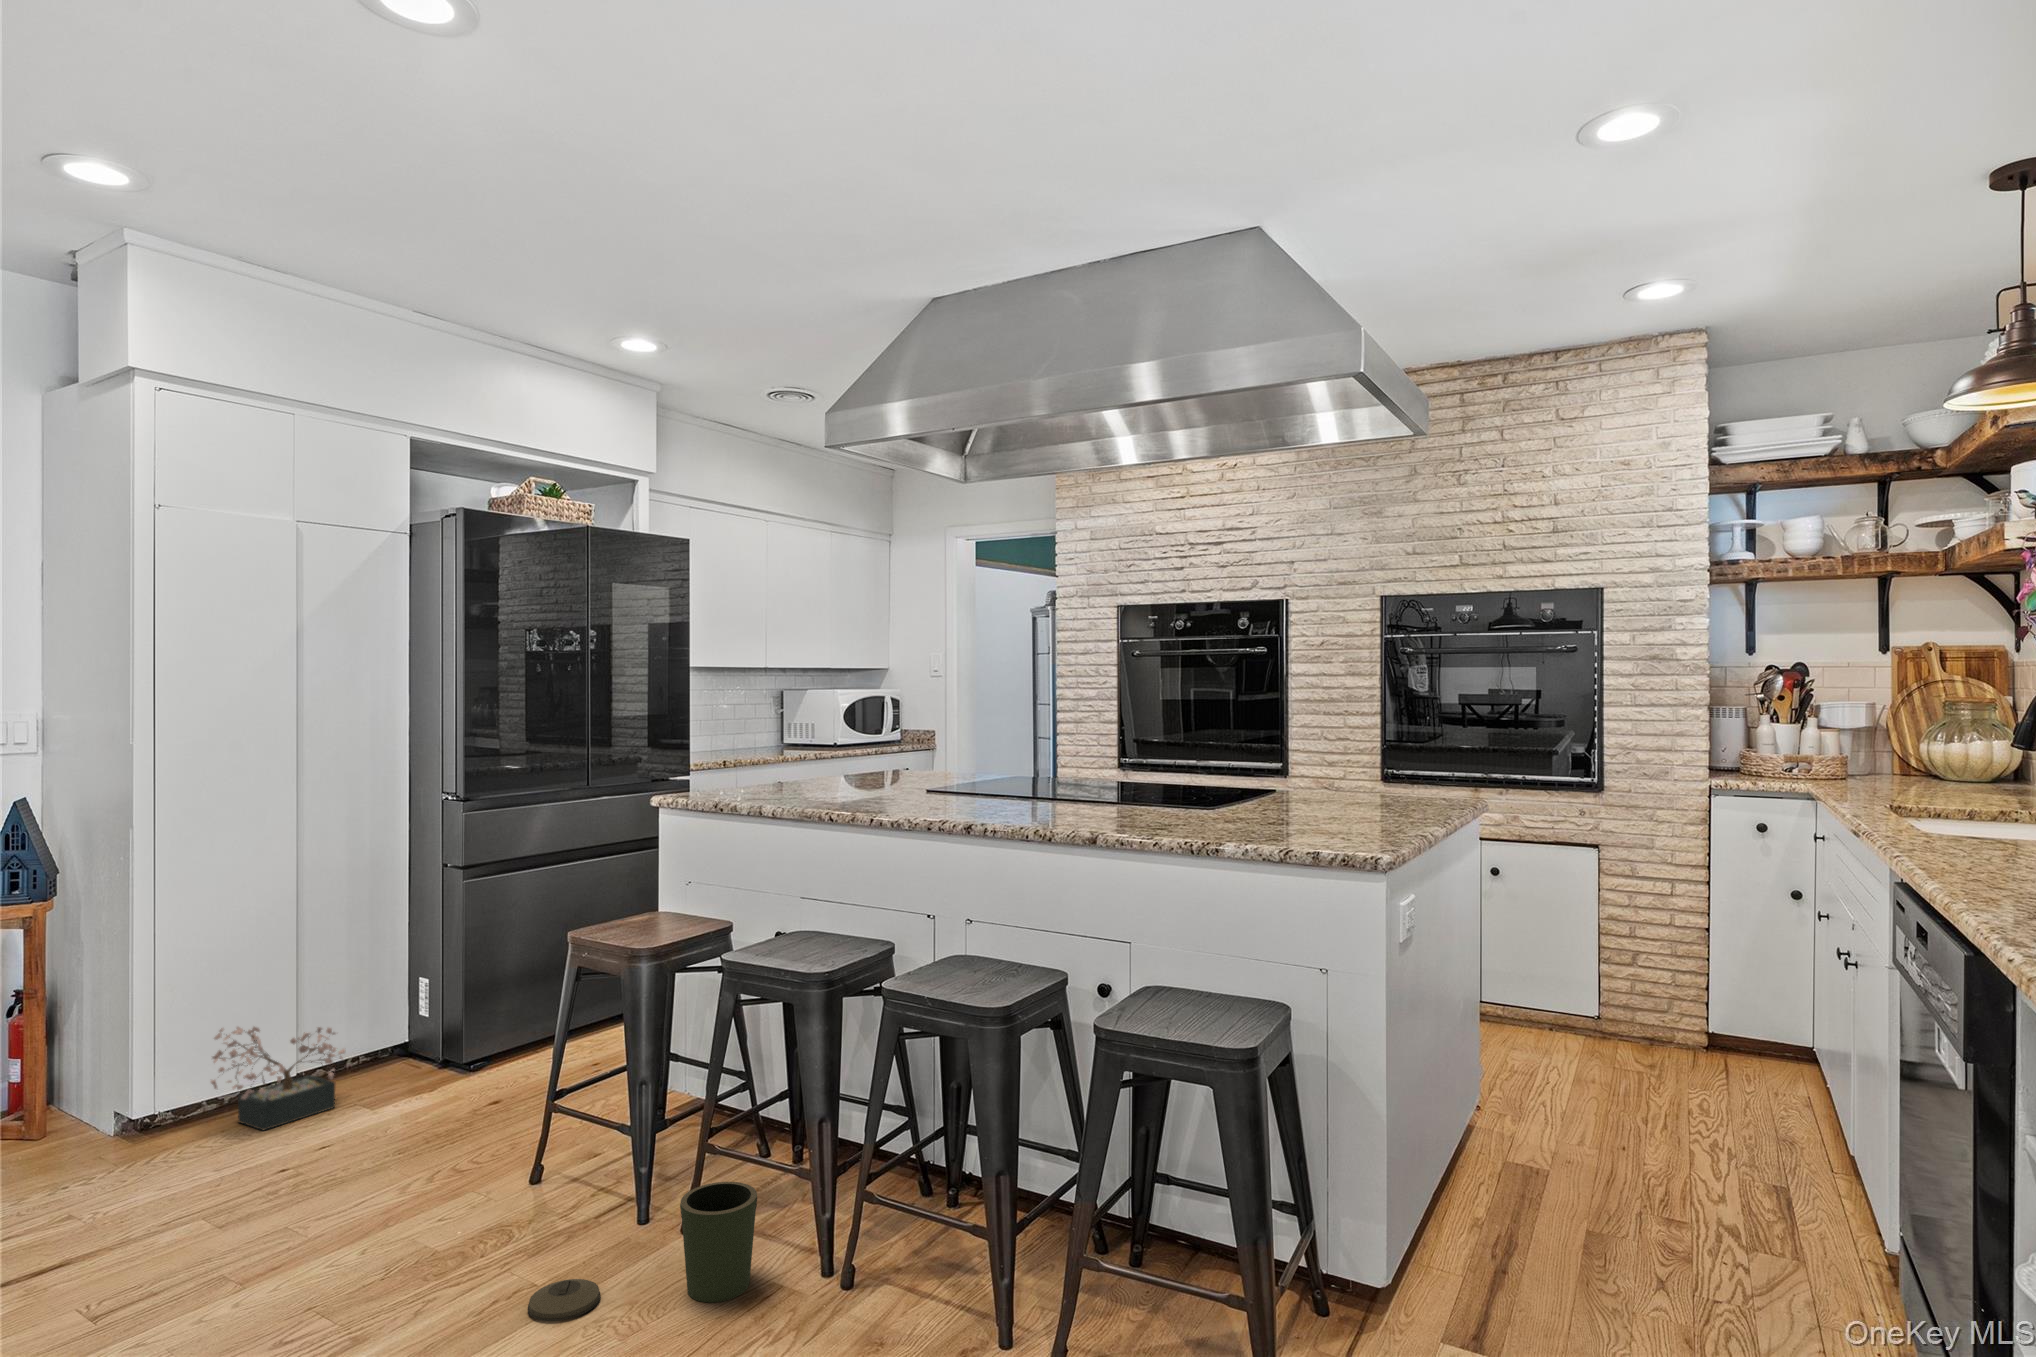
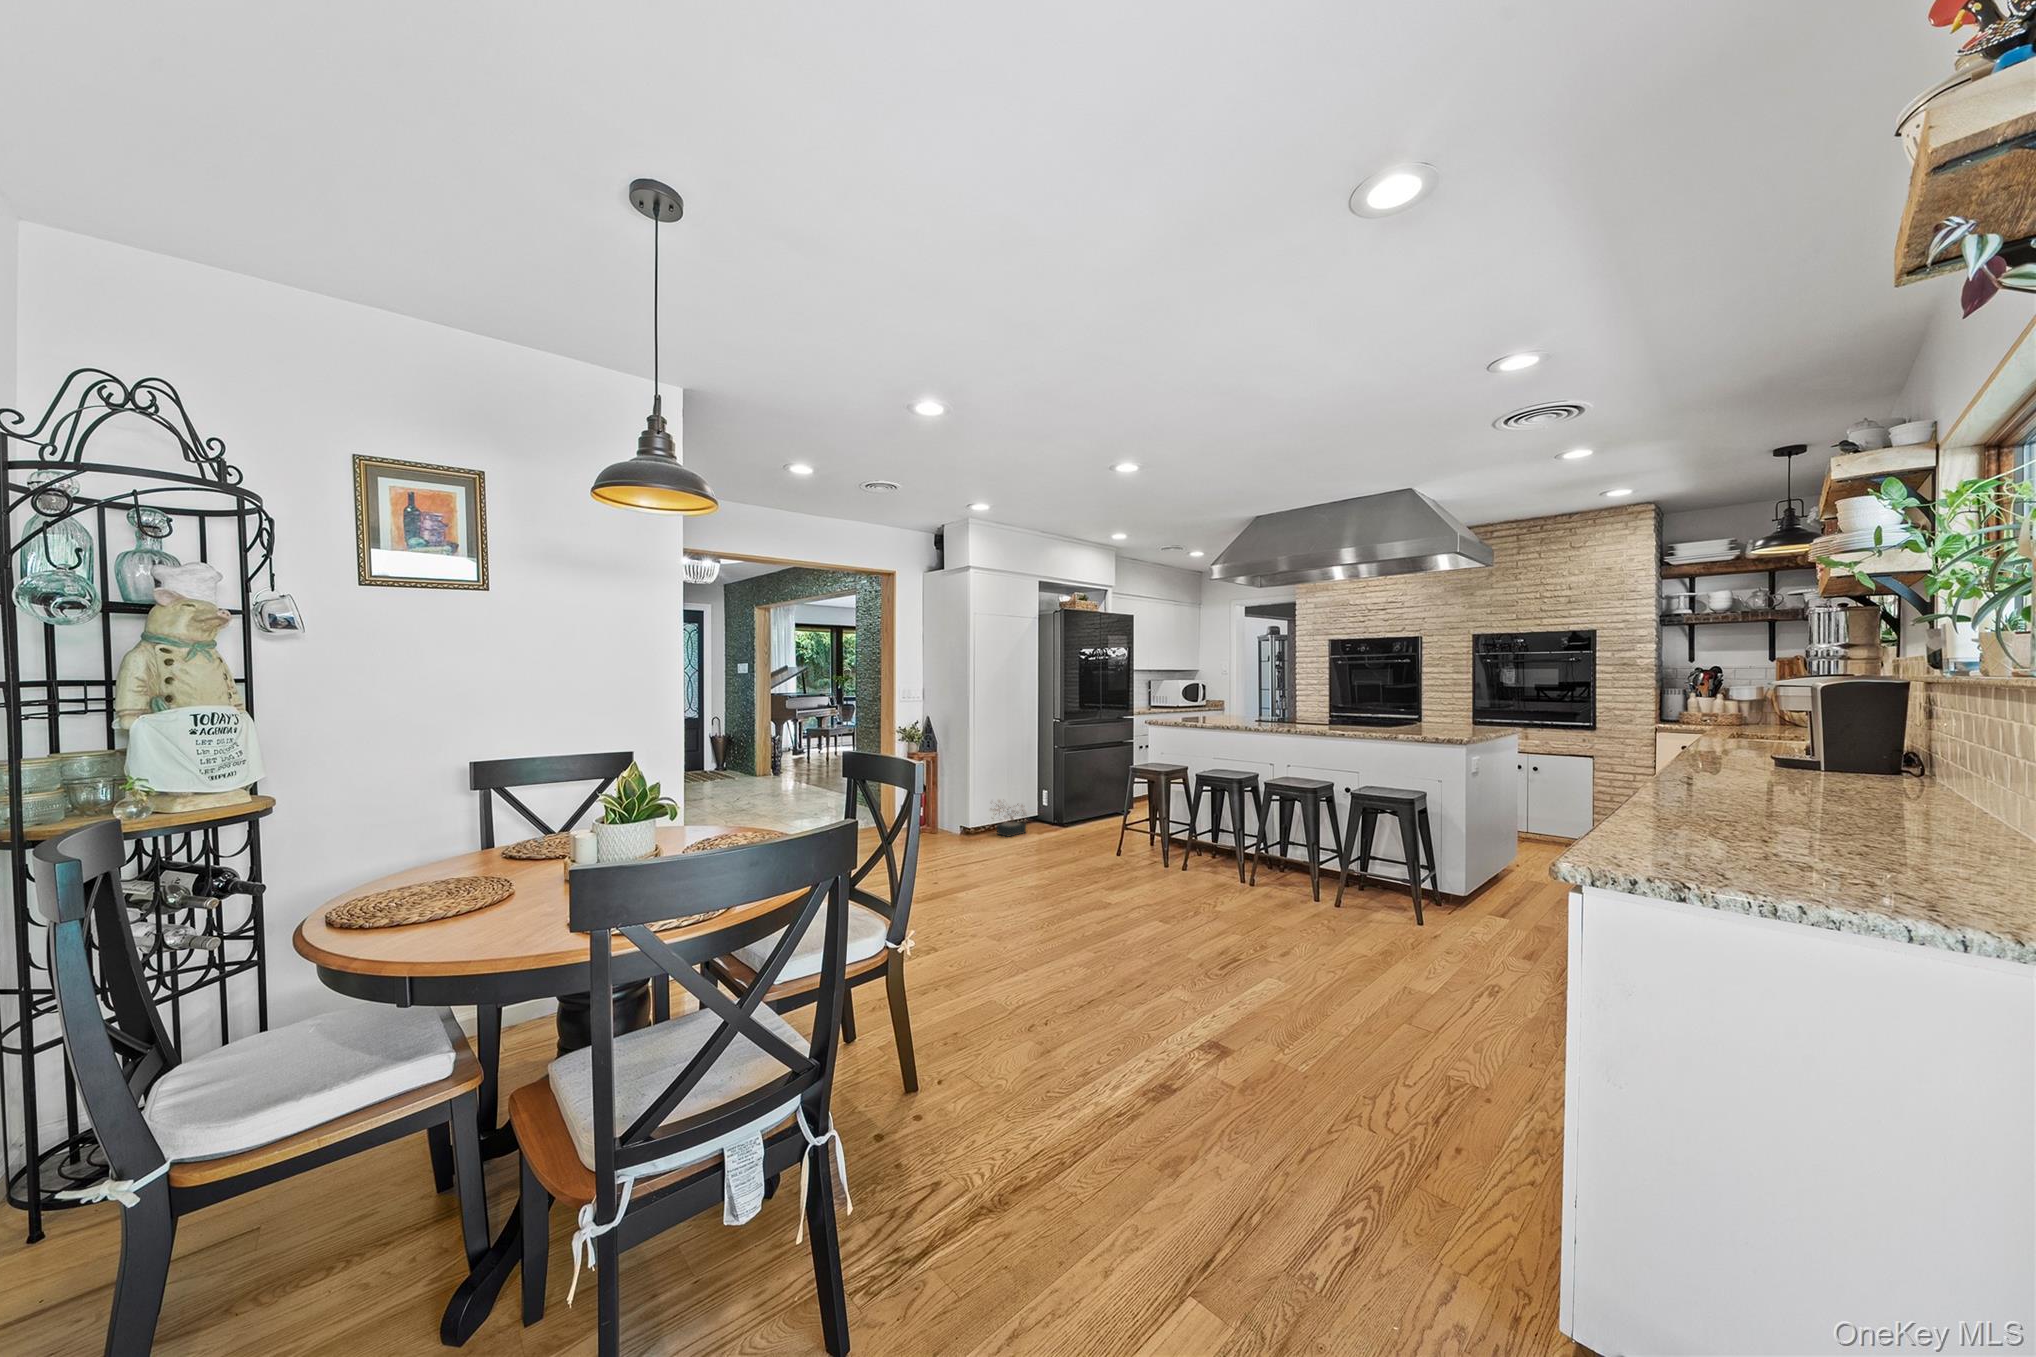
trash can: present [528,1182,757,1321] -> none [1144,849,1219,885]

